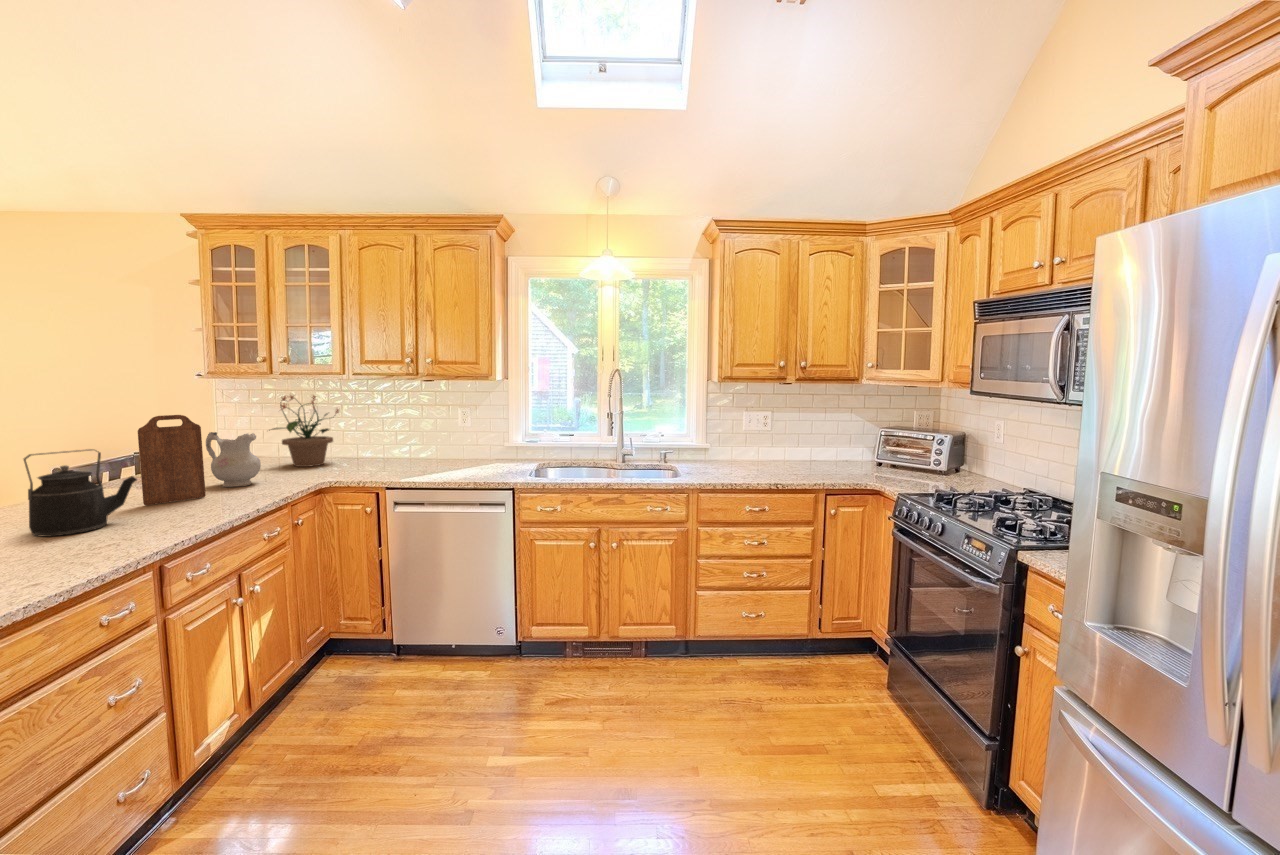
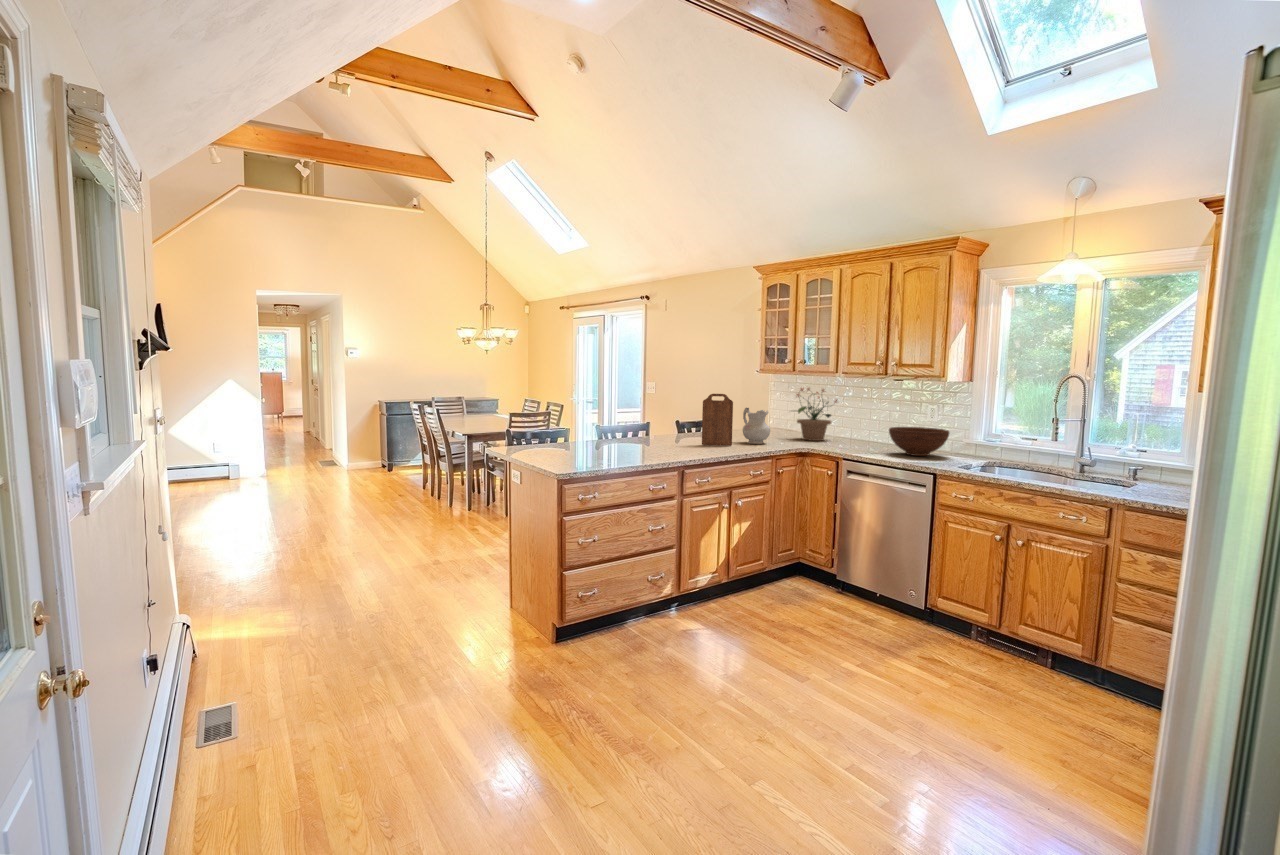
fruit bowl: none [434,435,500,469] -> present [889,427,949,456]
kettle: present [24,449,137,537] -> none [650,407,694,450]

